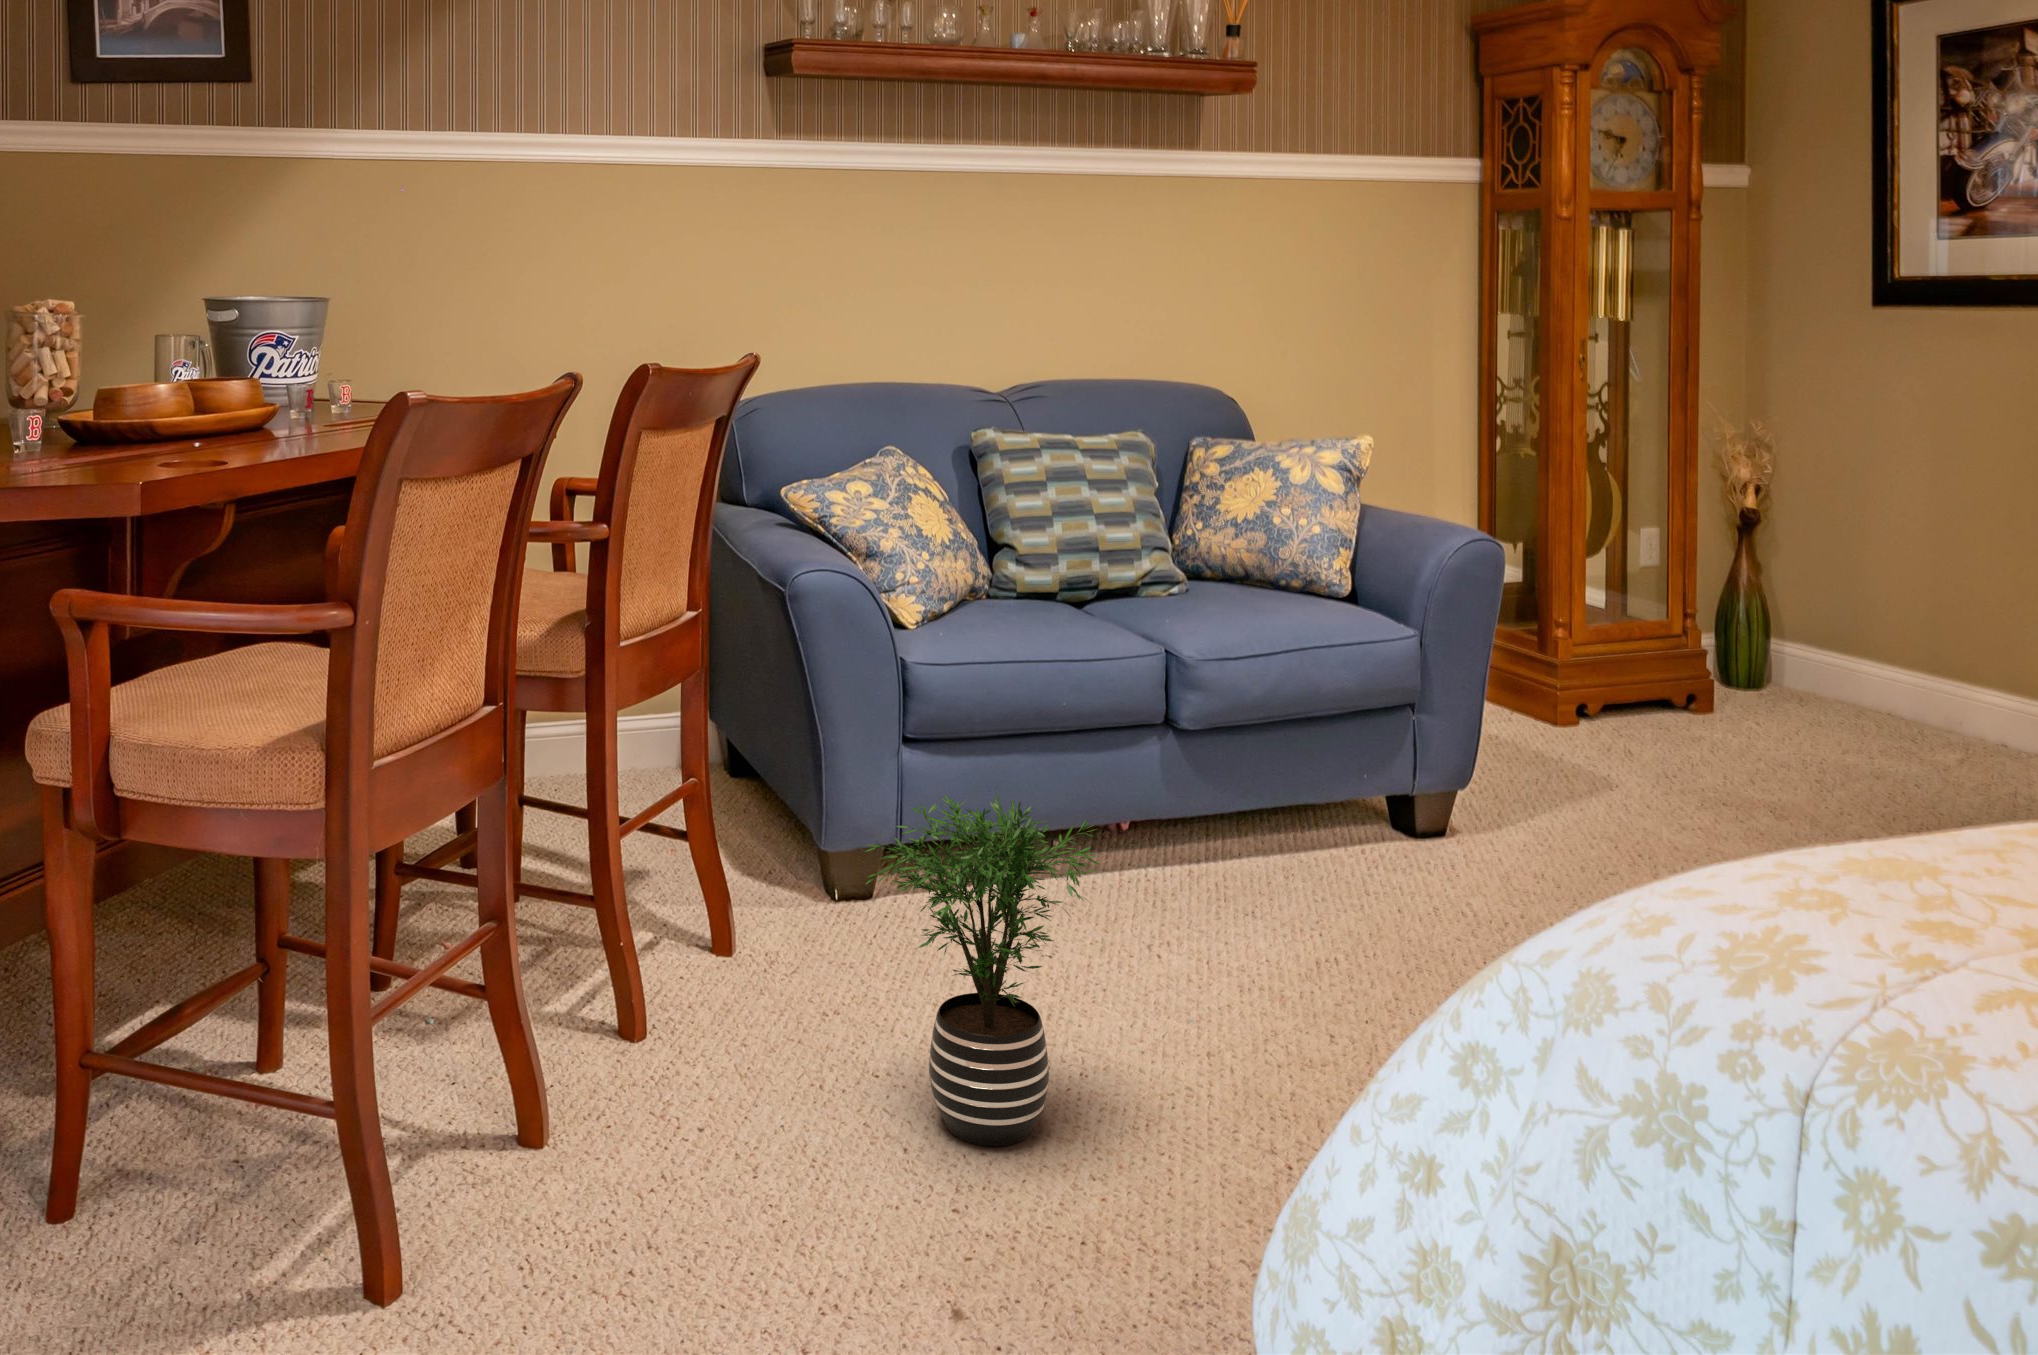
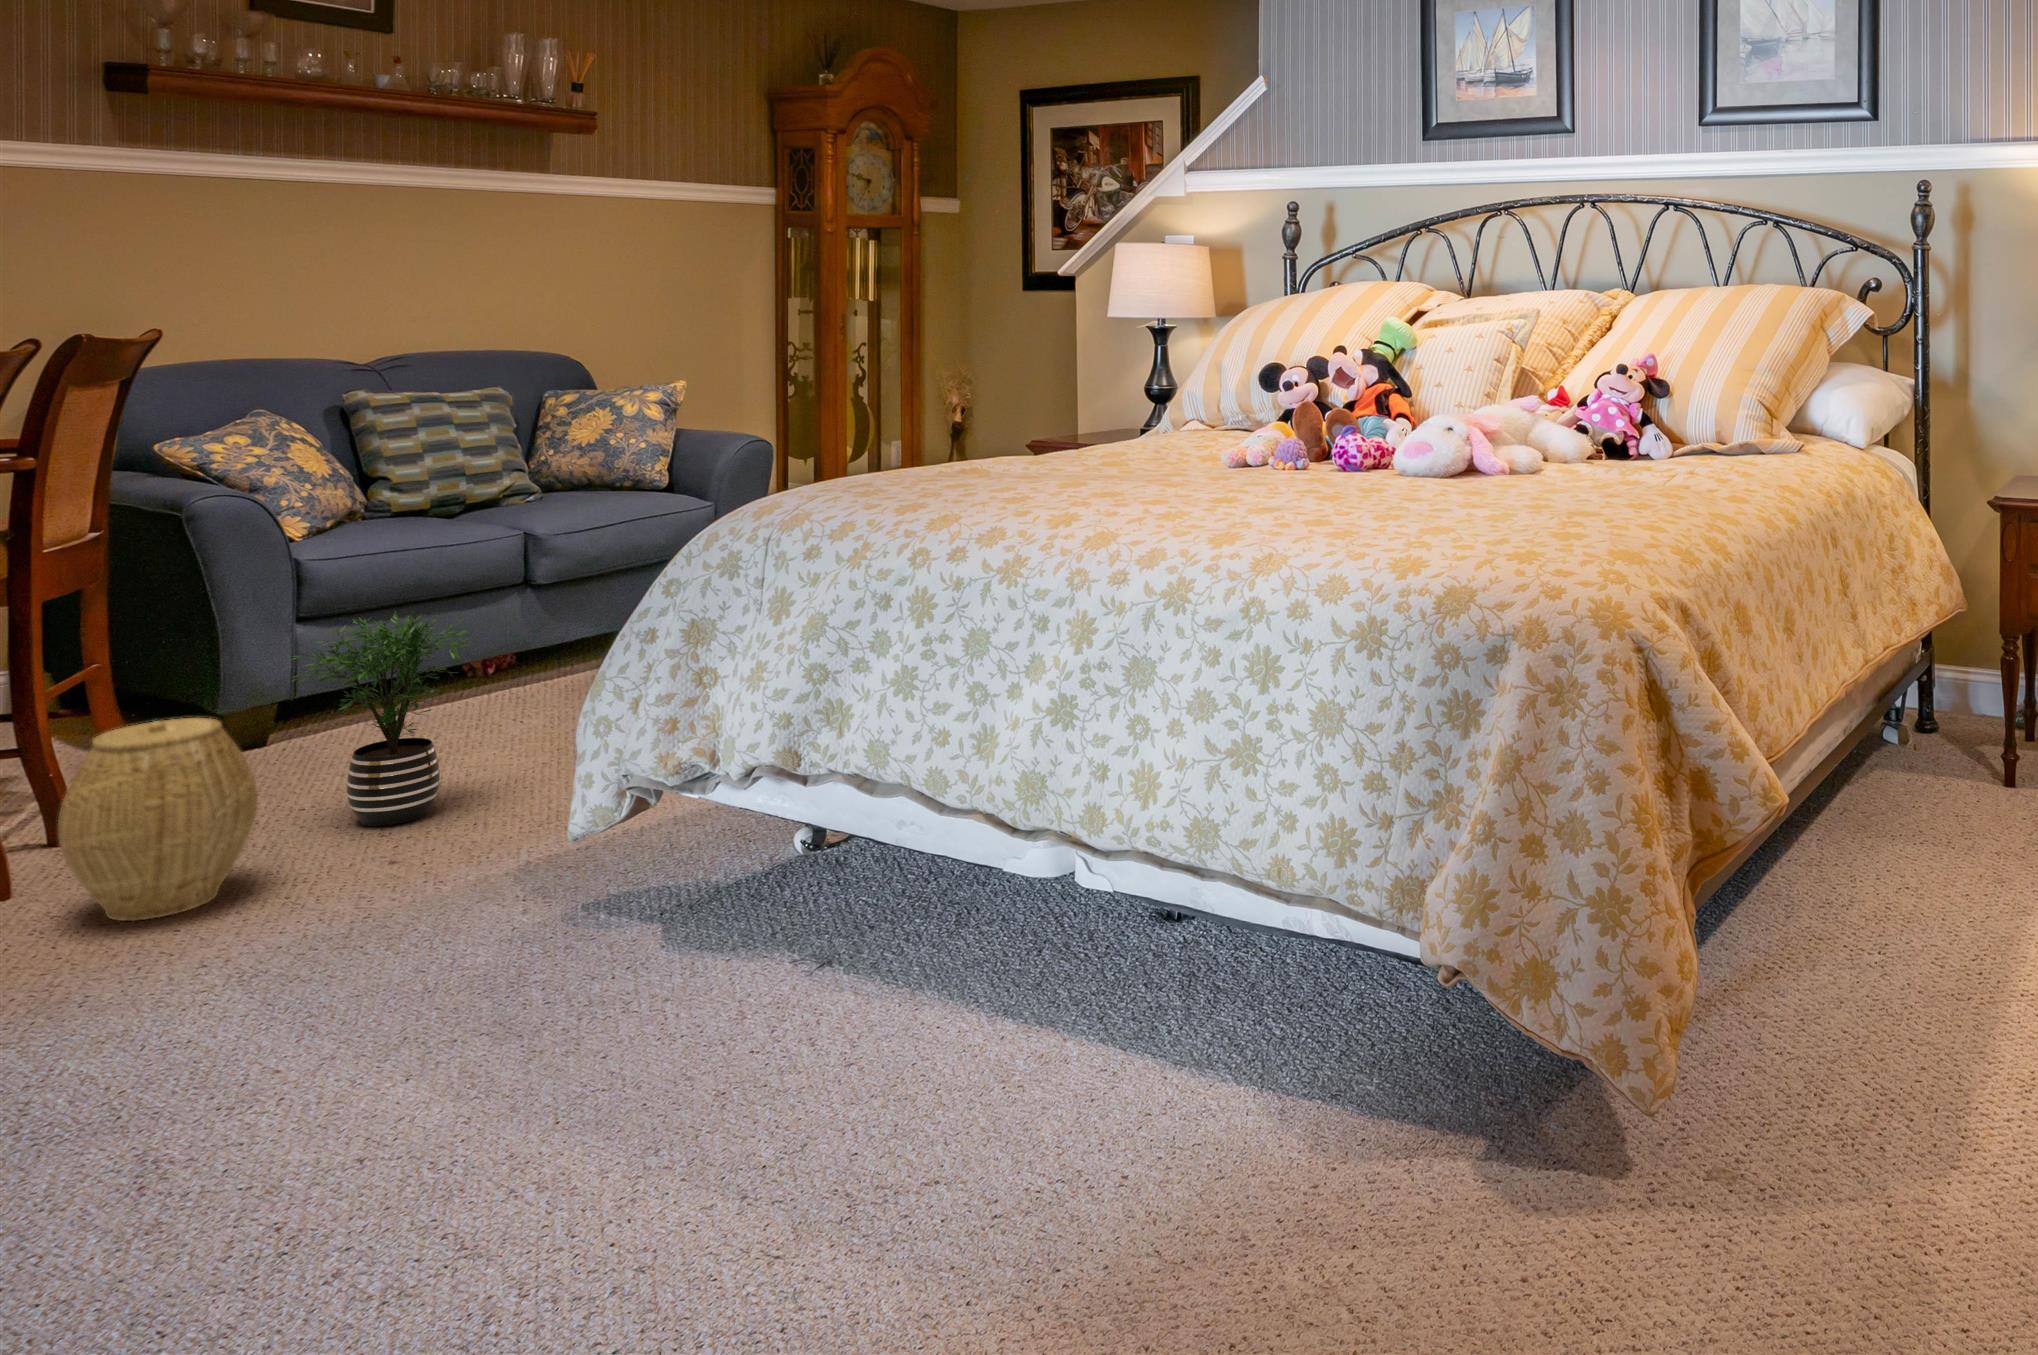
woven basket: none [572,937,802,1267] -> present [58,718,258,921]

